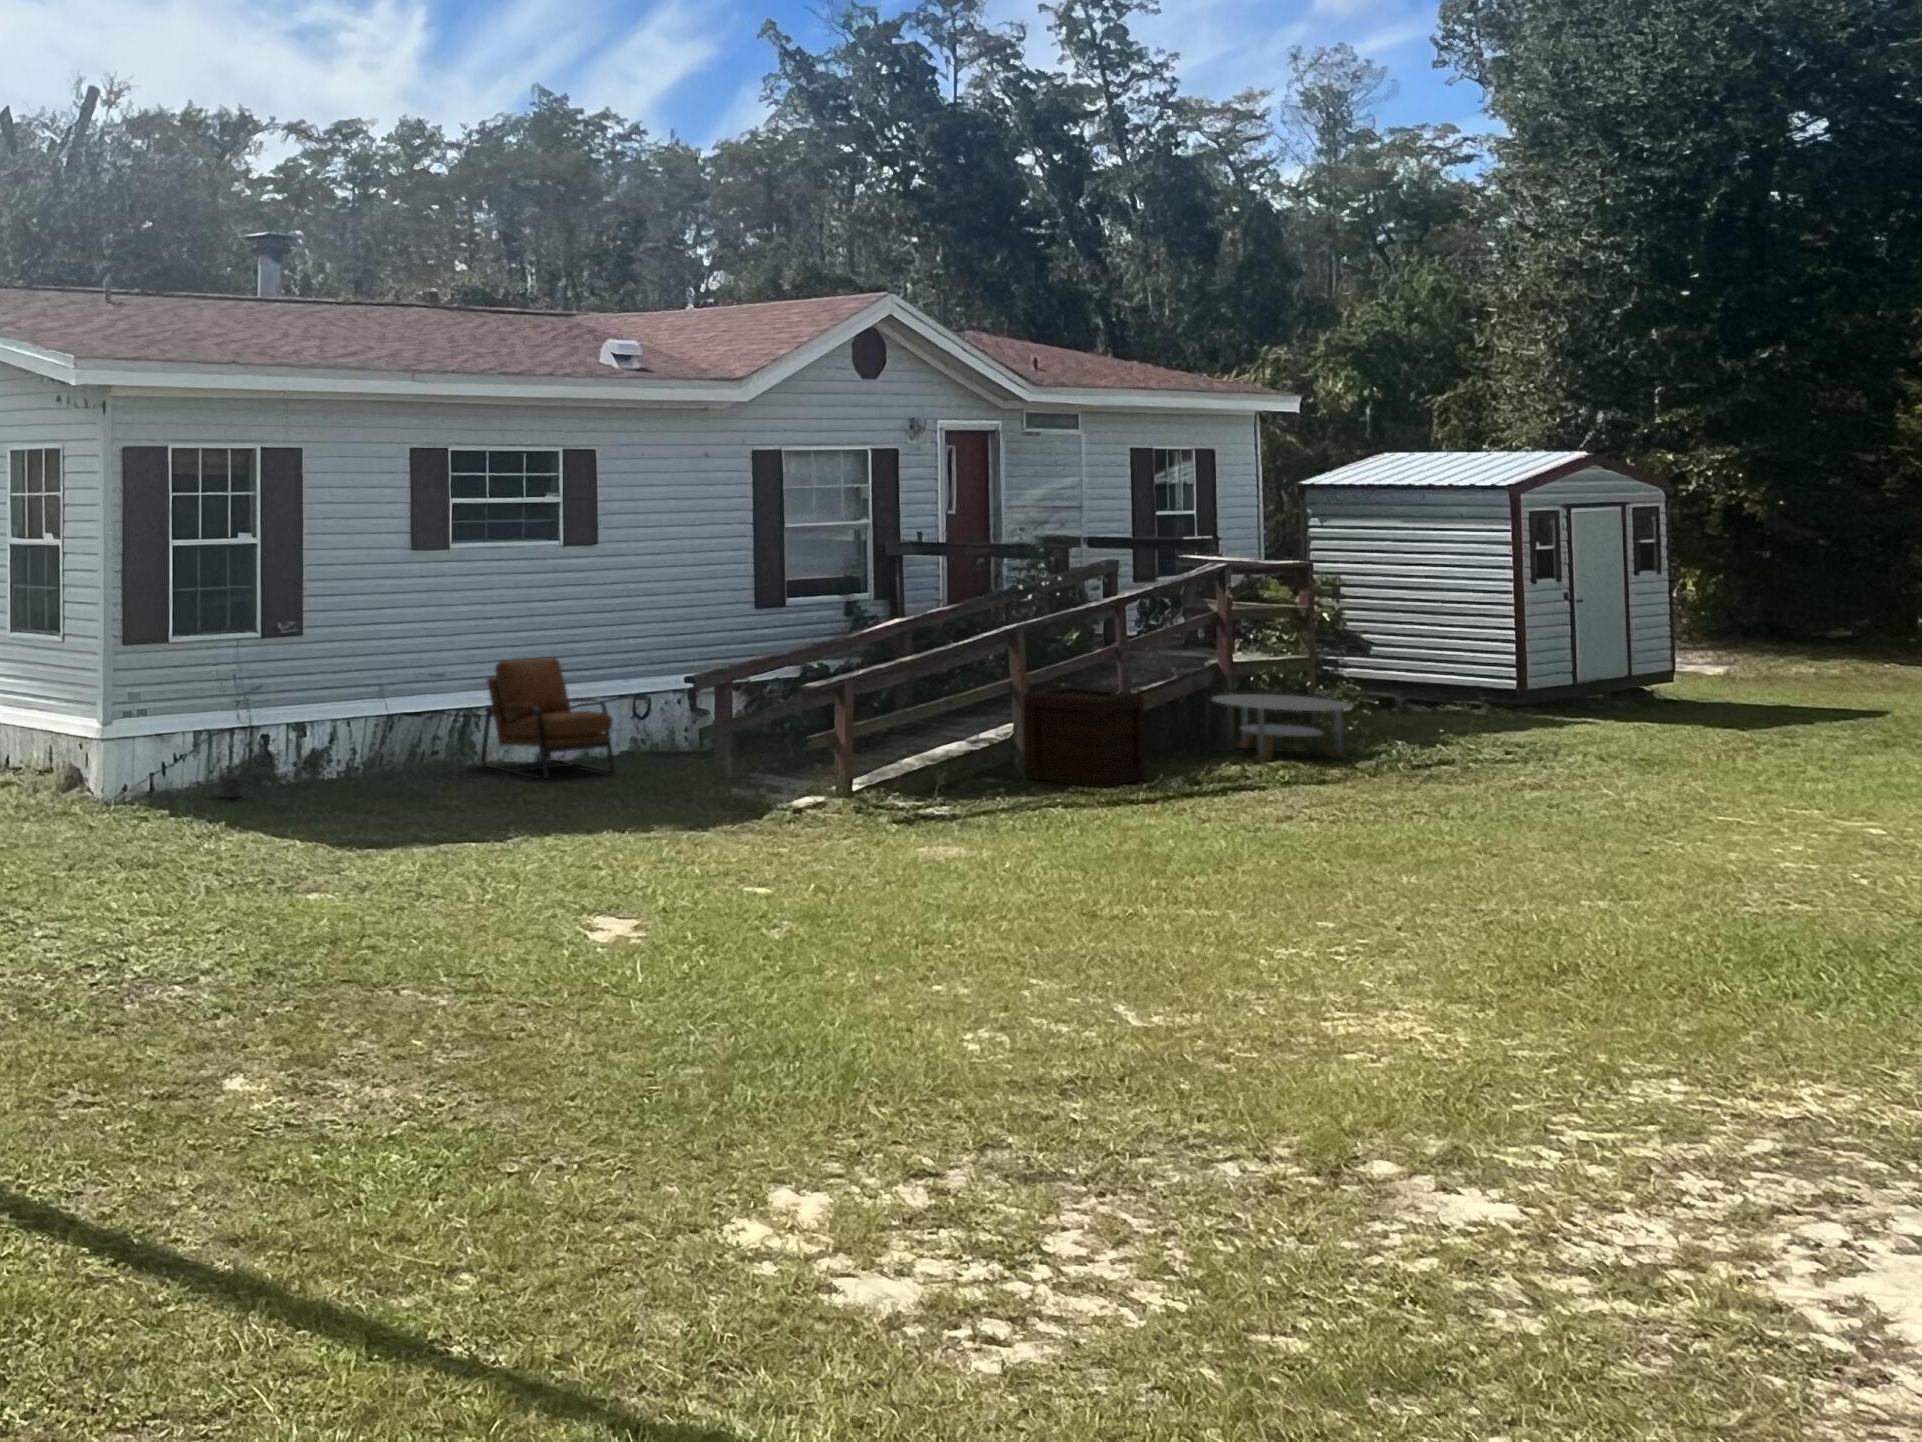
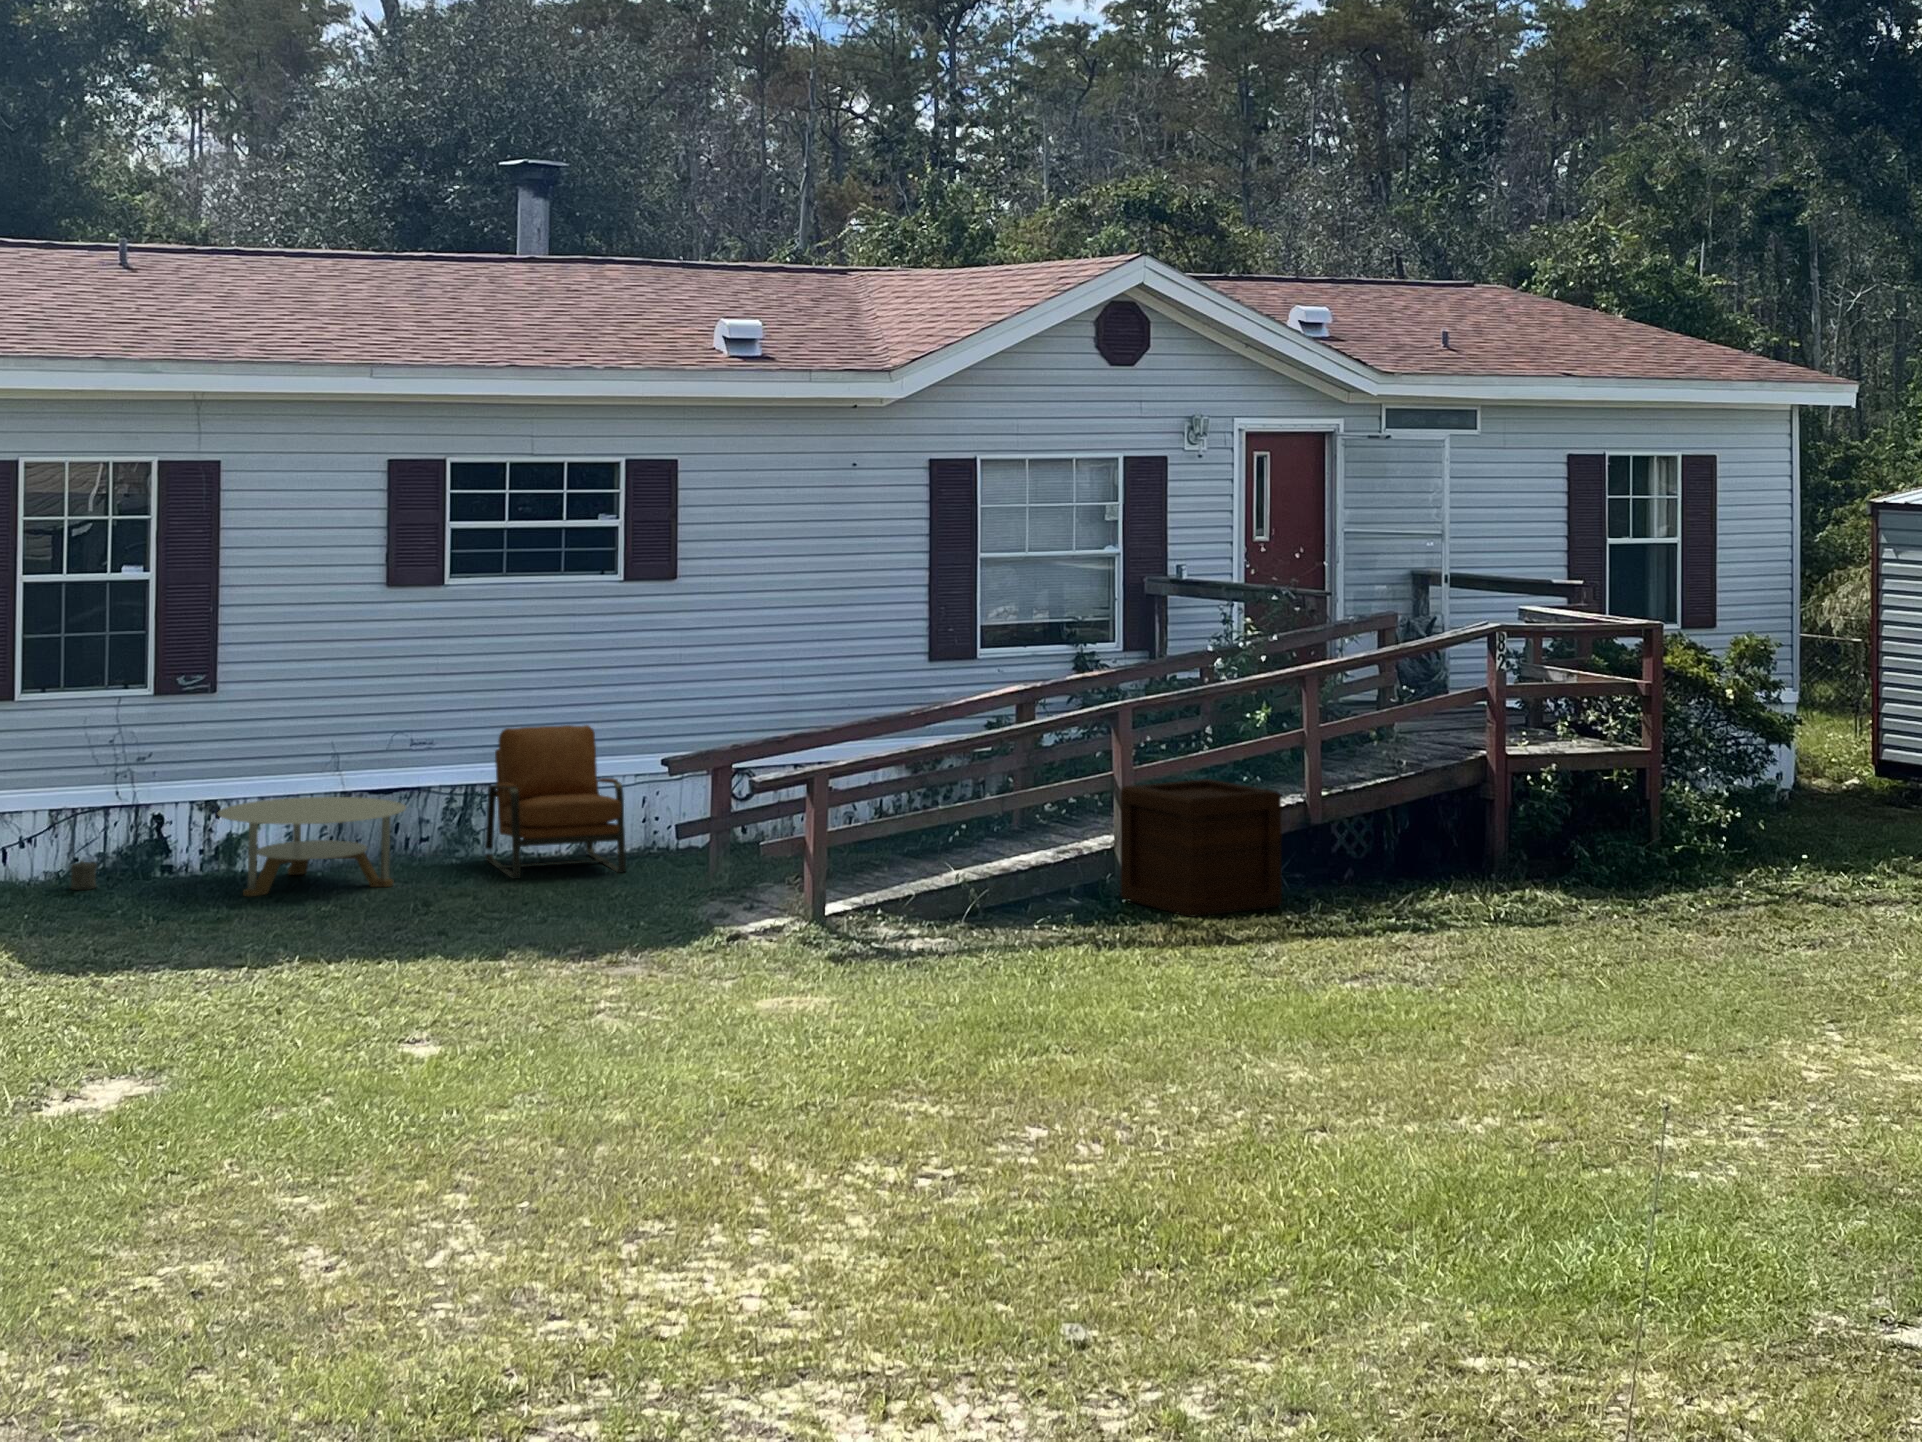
round table: present [1212,694,1351,761] -> present [218,797,406,896]

